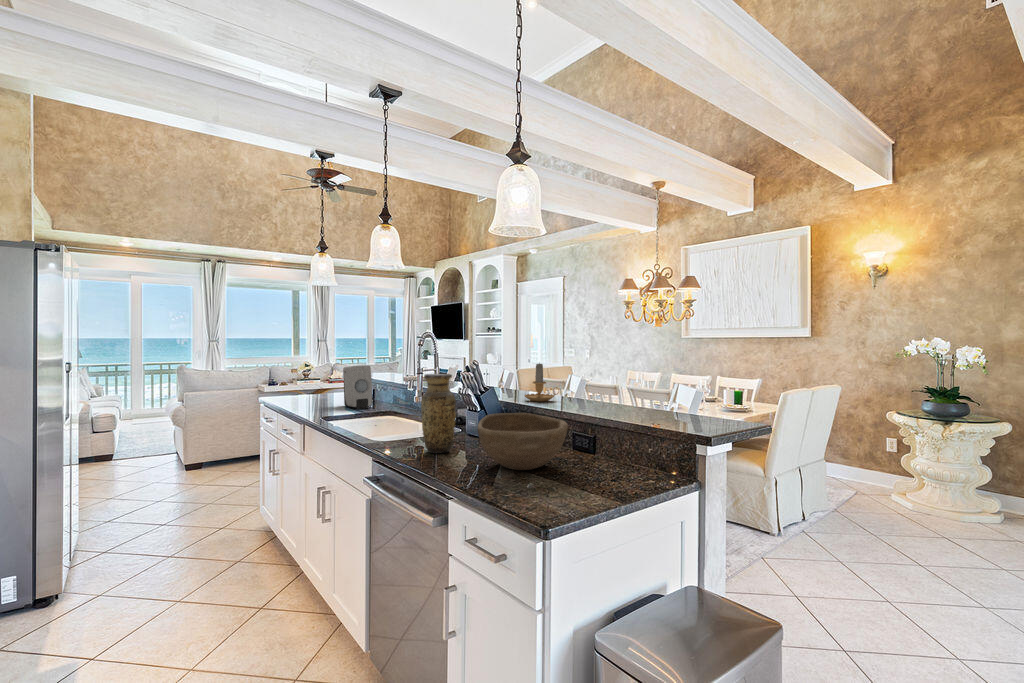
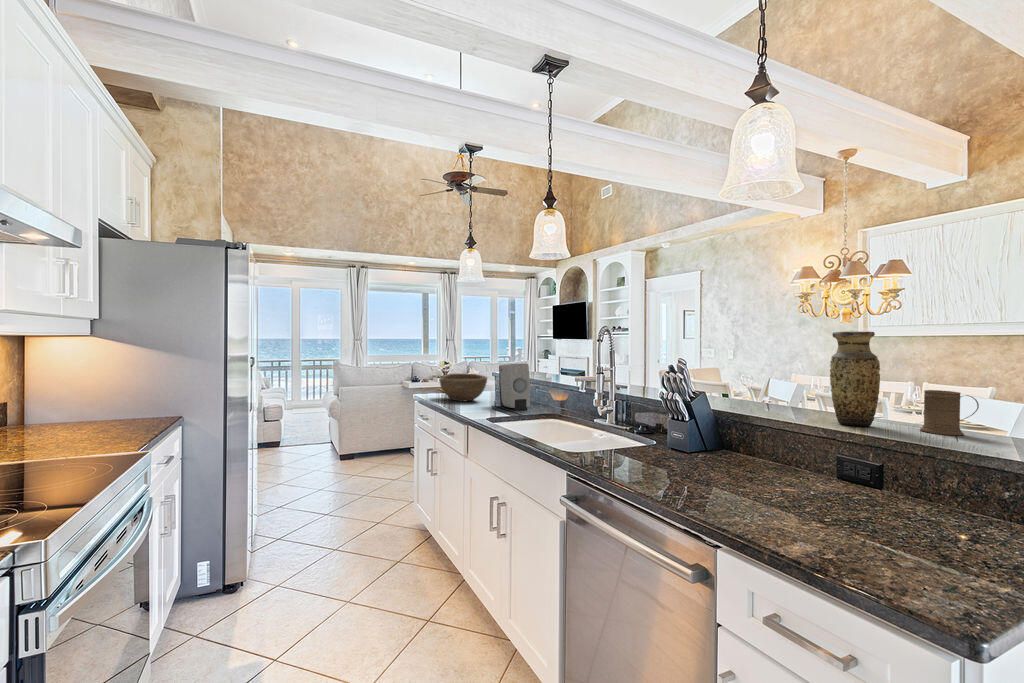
candle: present [525,363,559,402] -> none [735,361,781,411]
vase: present [421,374,456,454] -> present [830,332,880,426]
mug: none [631,382,661,414] -> present [920,390,979,435]
bowl: present [478,413,568,470] -> present [439,374,487,401]

